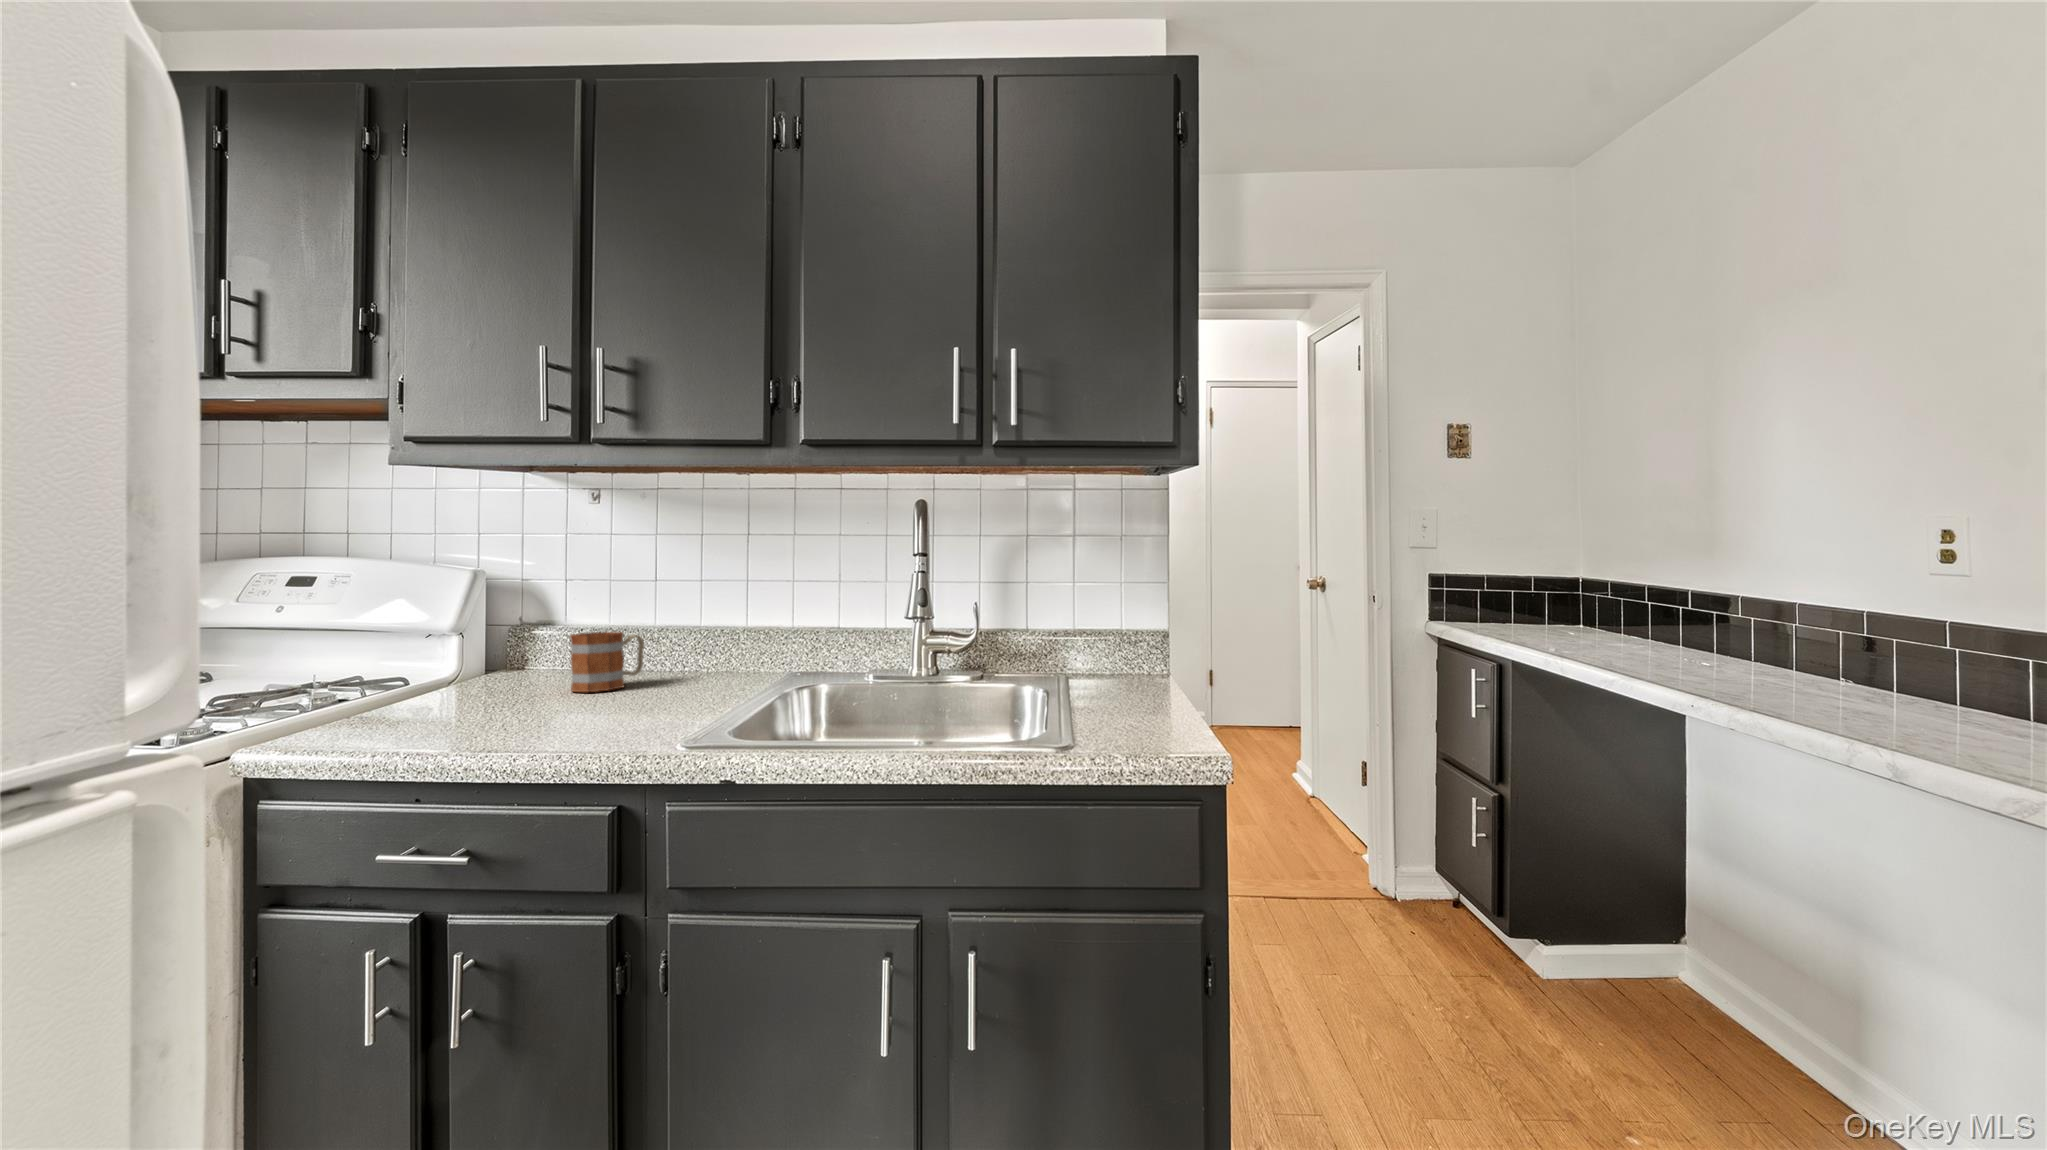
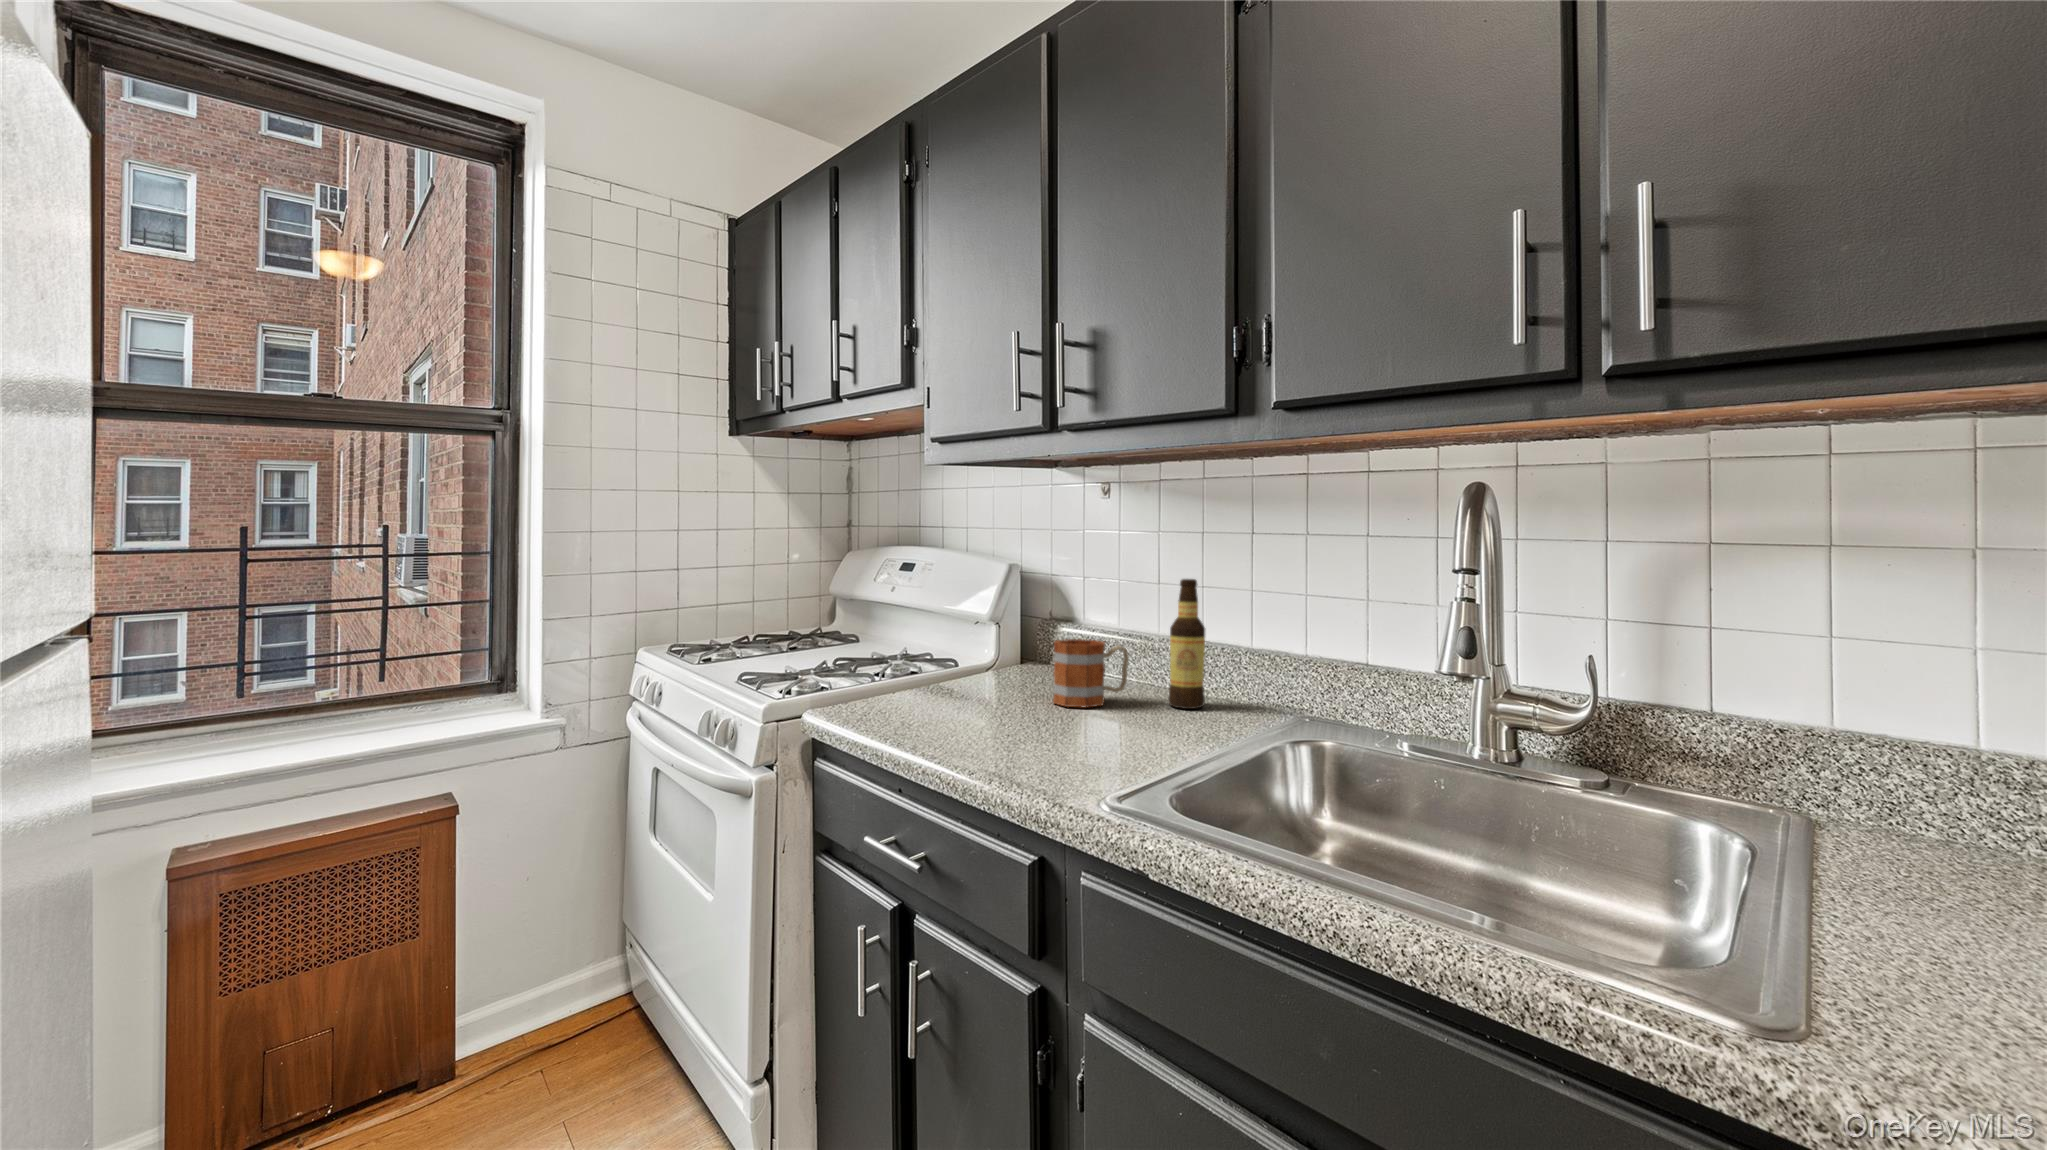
bottle: none [683,574,715,681] -> present [1168,579,1205,709]

